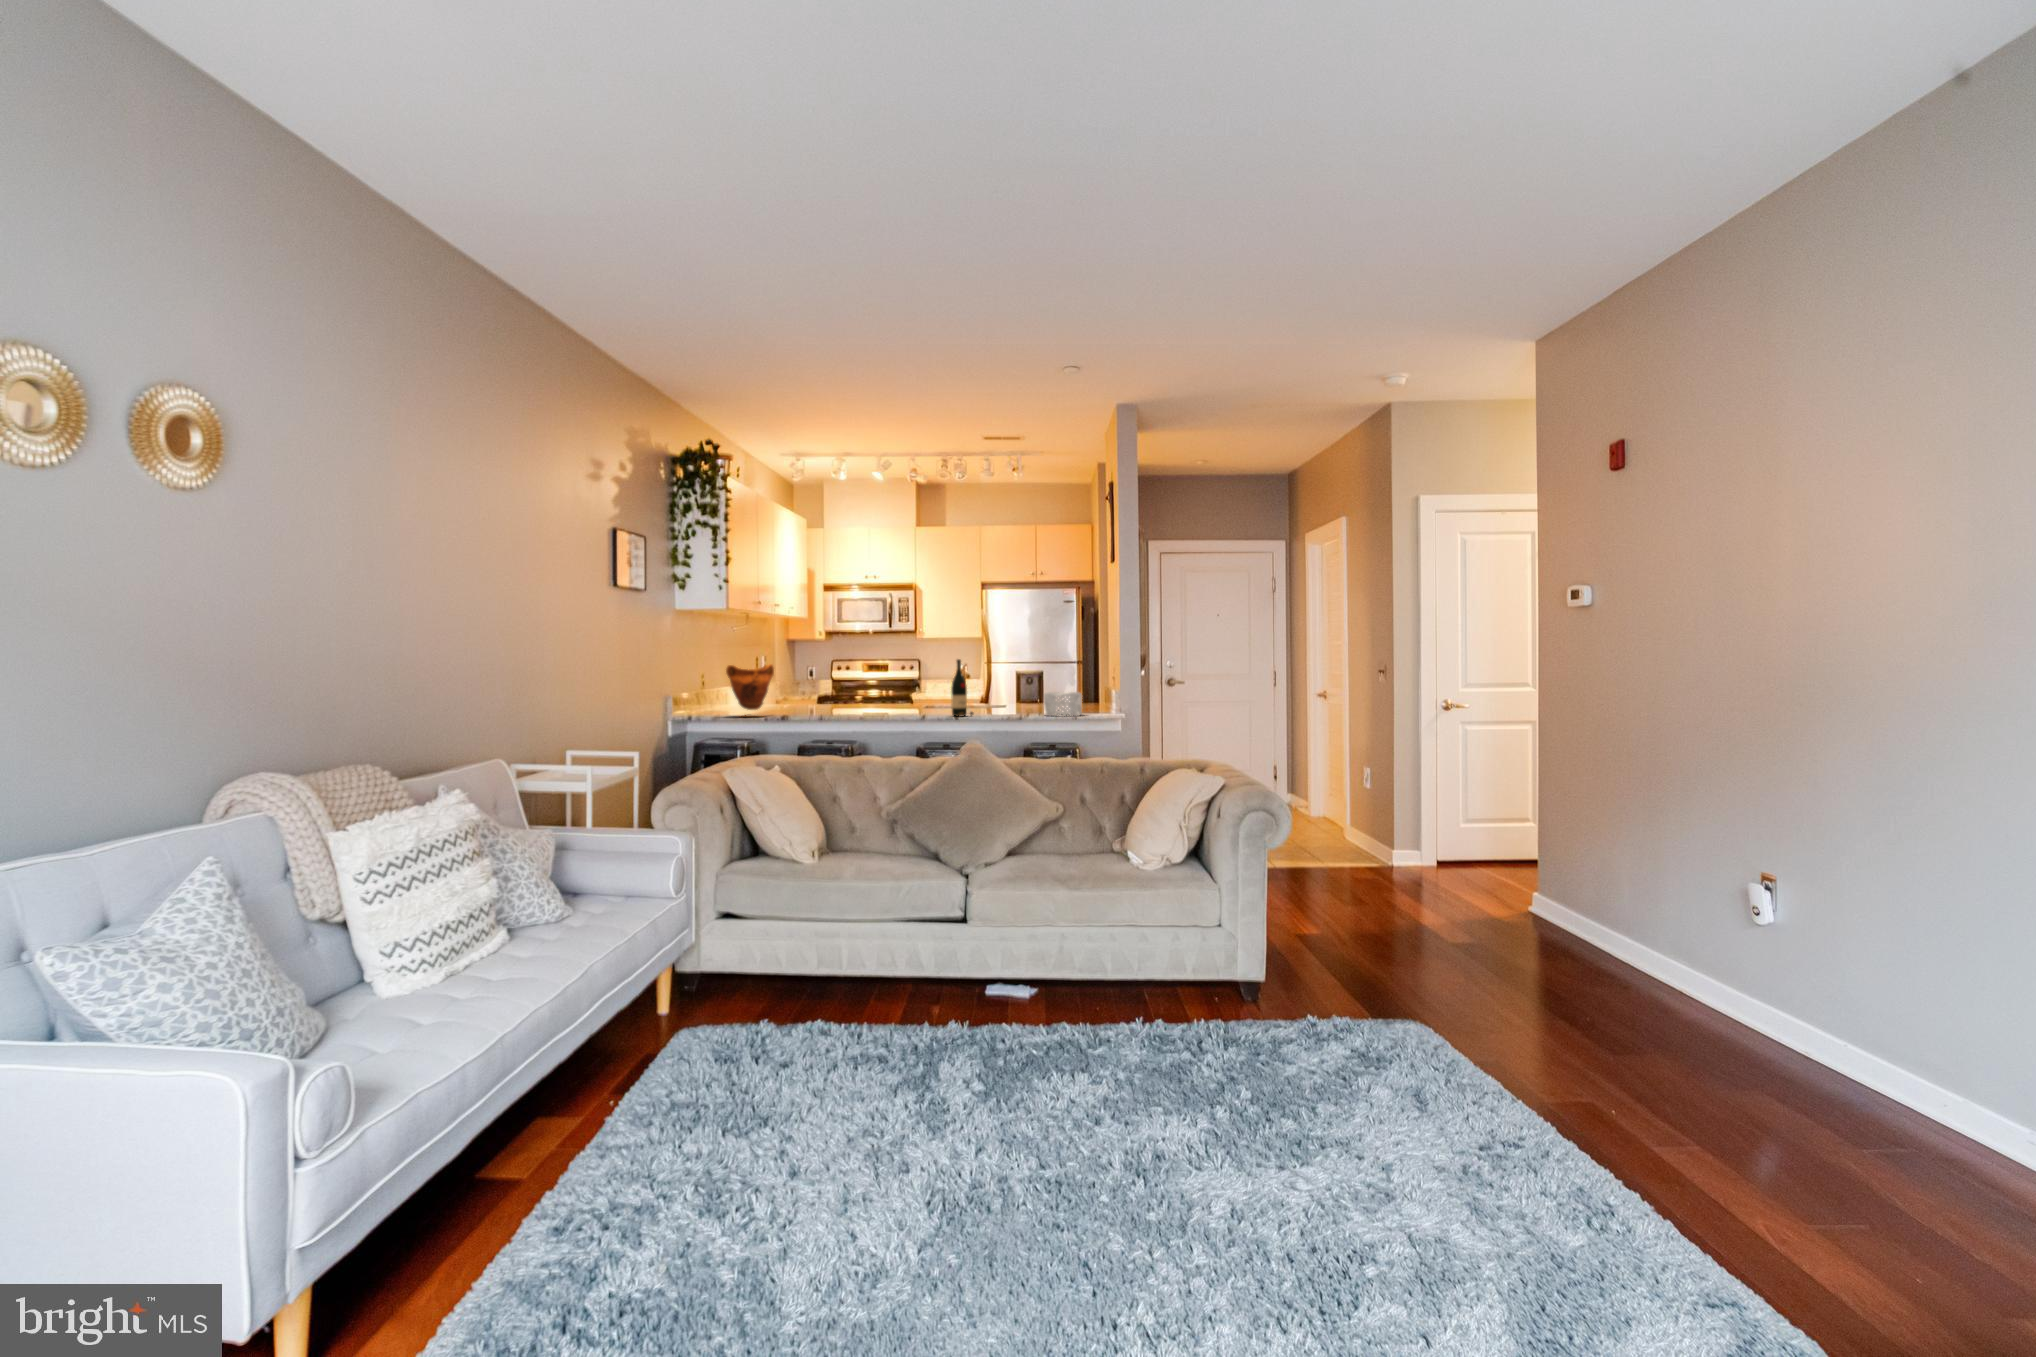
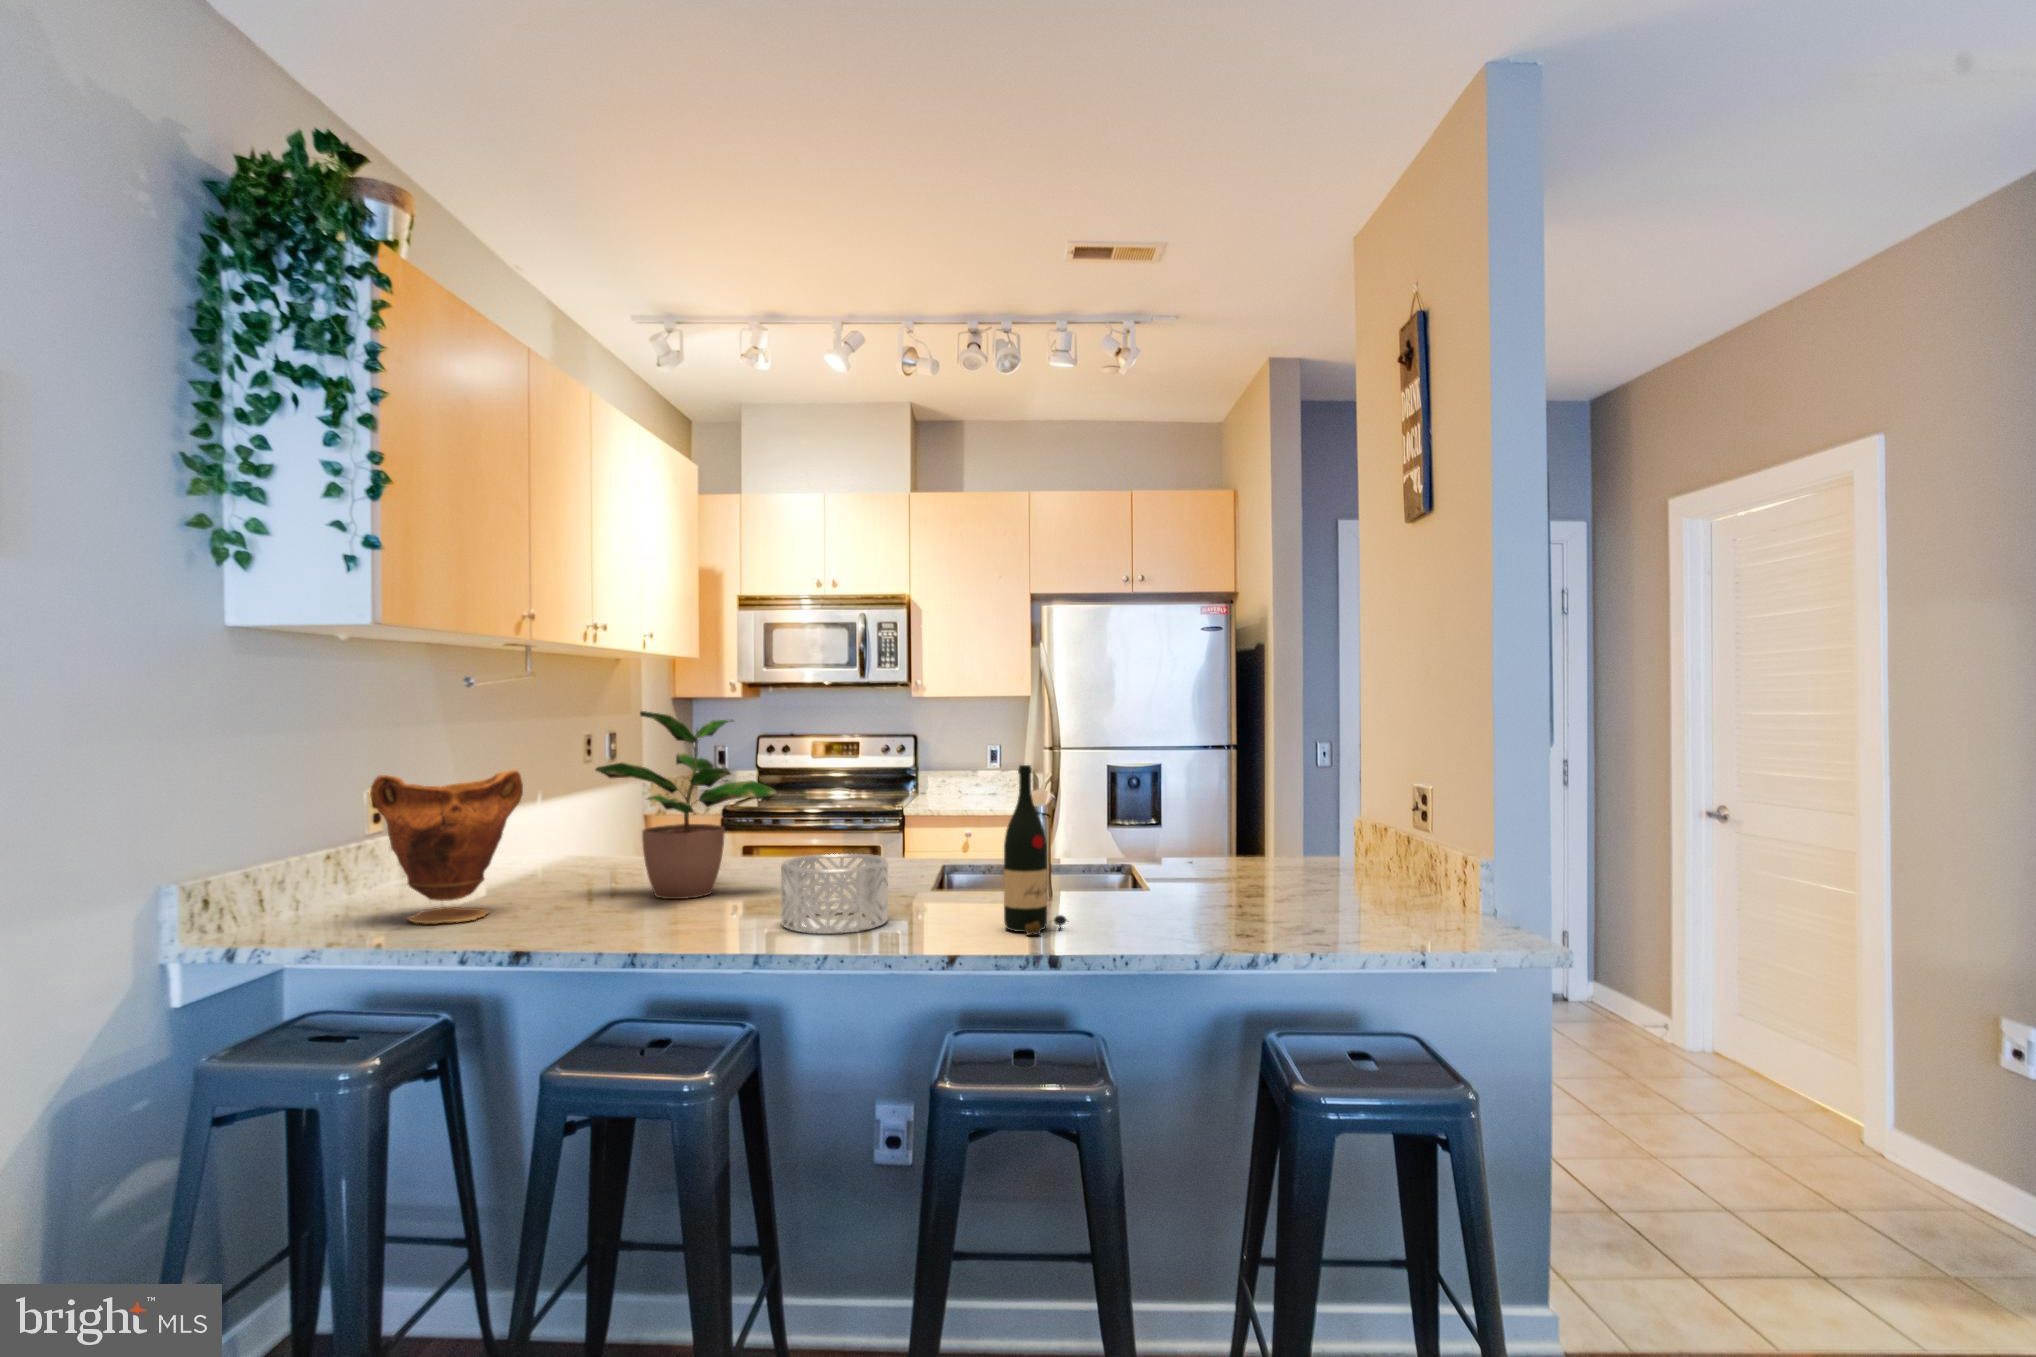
potted plant: none [795,642,867,714] -> present [596,711,778,899]
decorative bowl: present [1044,692,1082,716] -> present [781,853,888,933]

